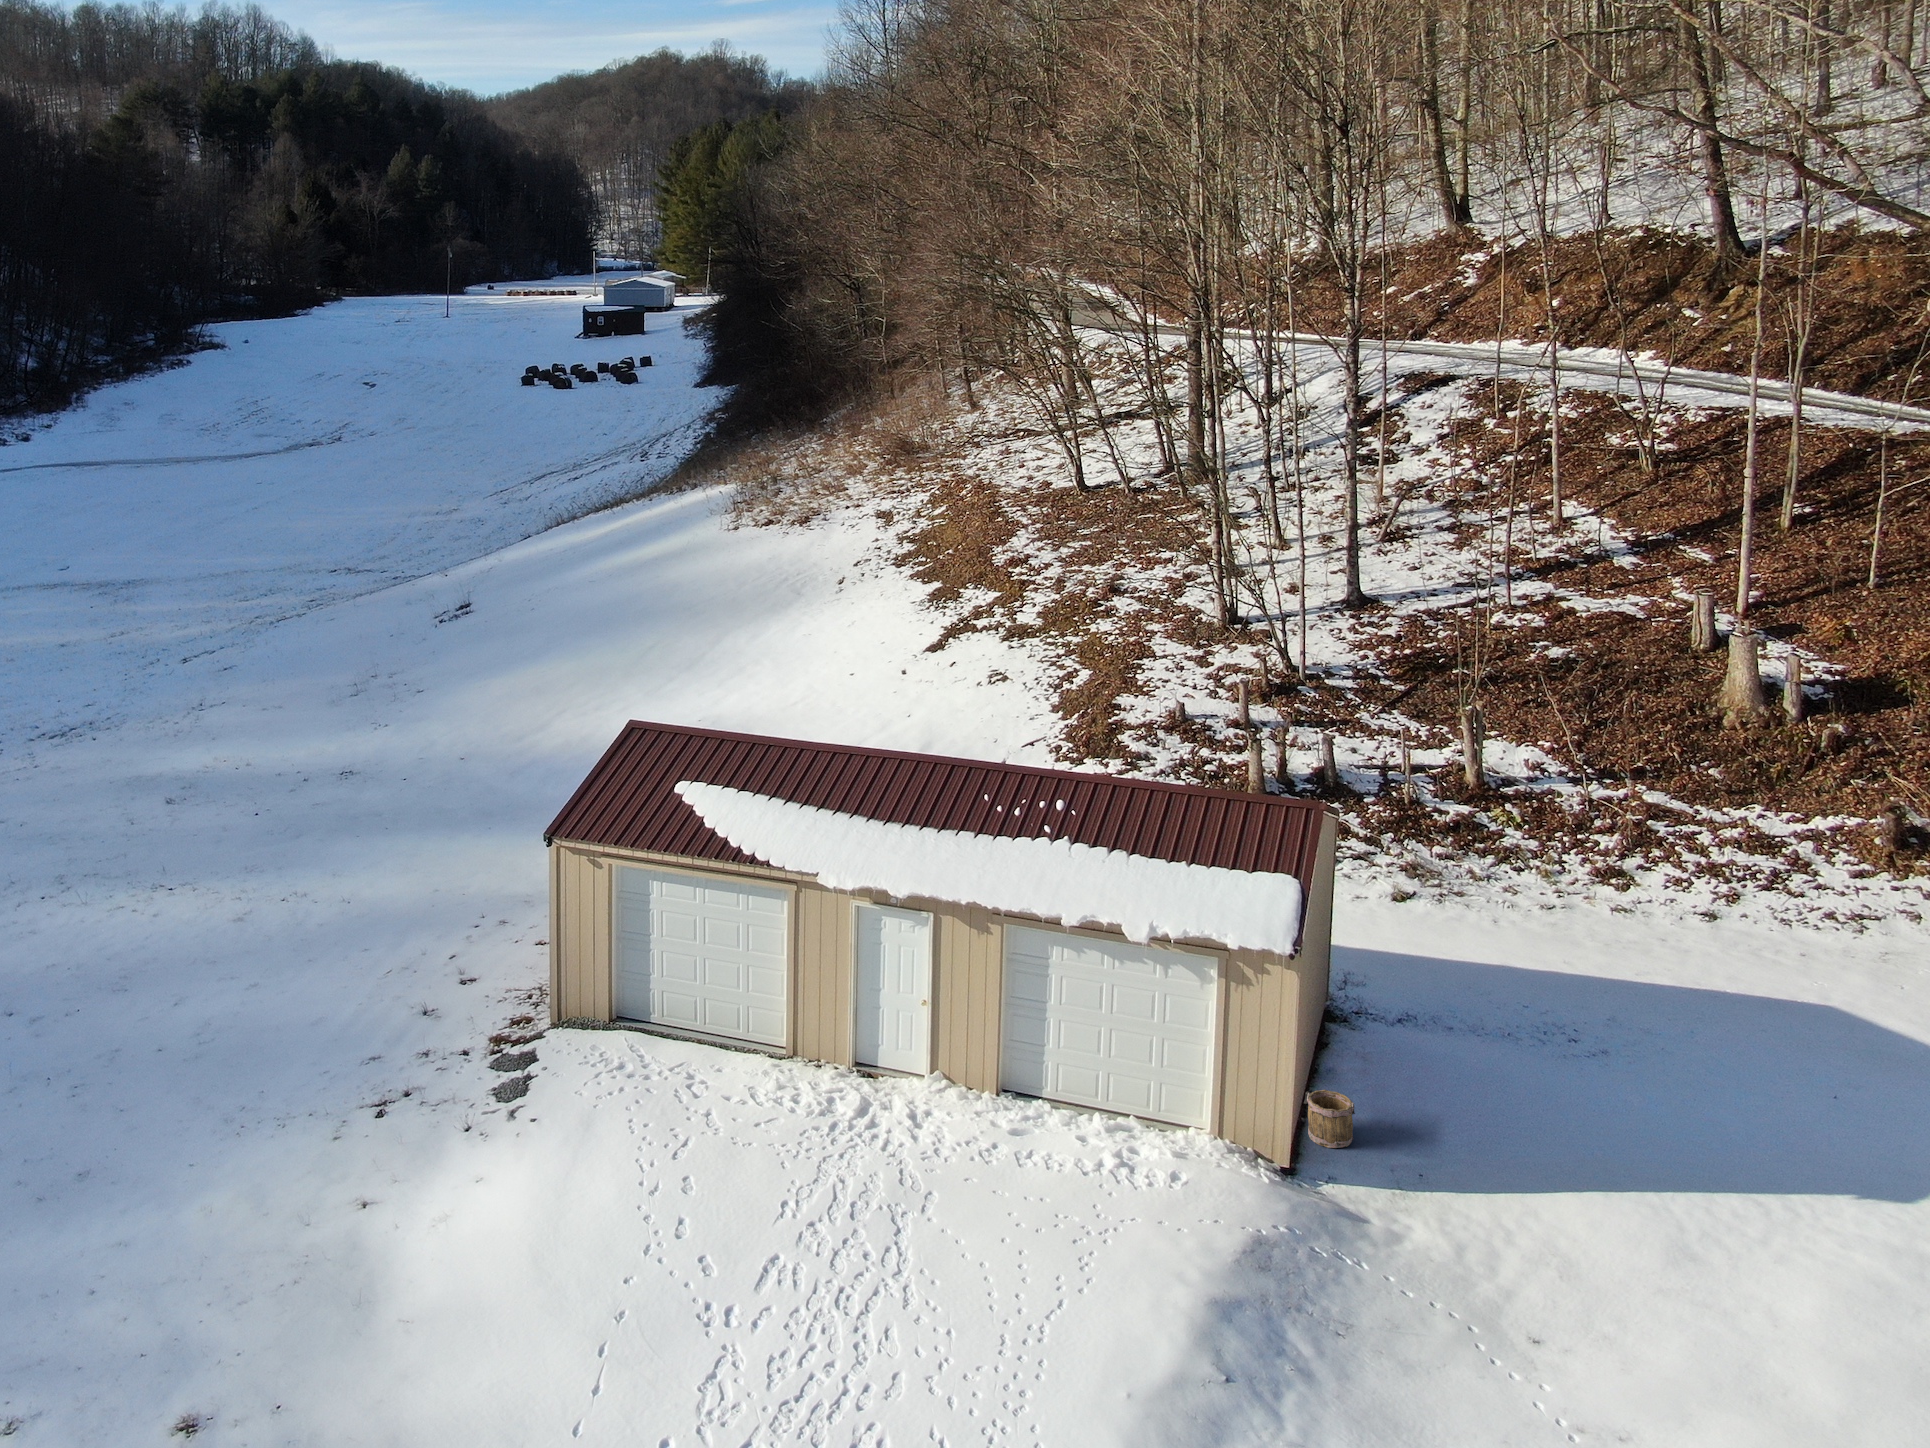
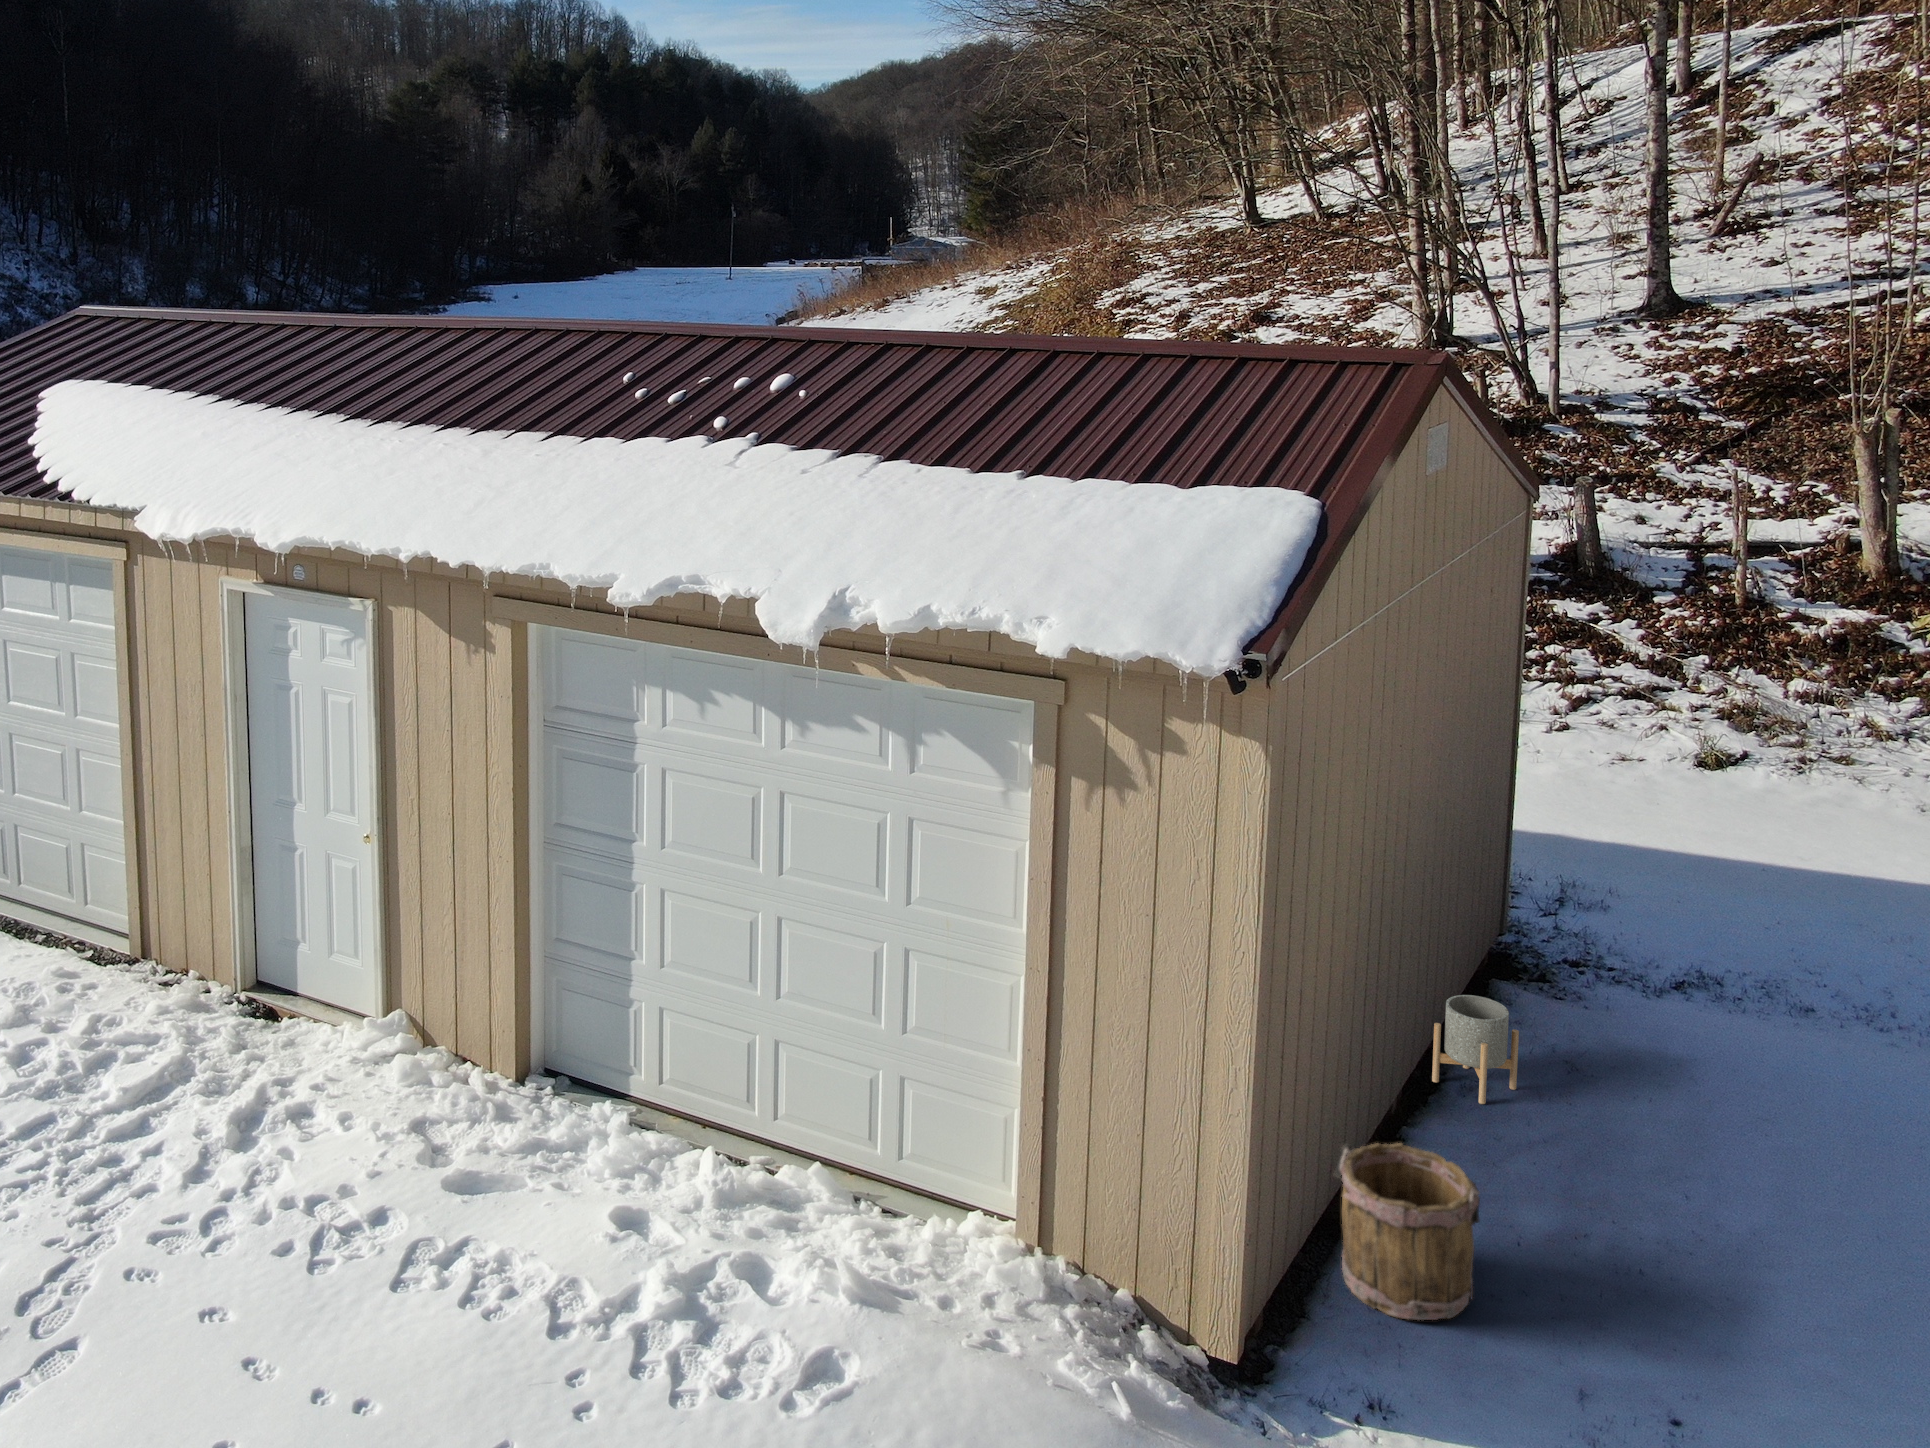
planter: none [1318,1029,1350,1072] -> present [1432,995,1519,1104]

